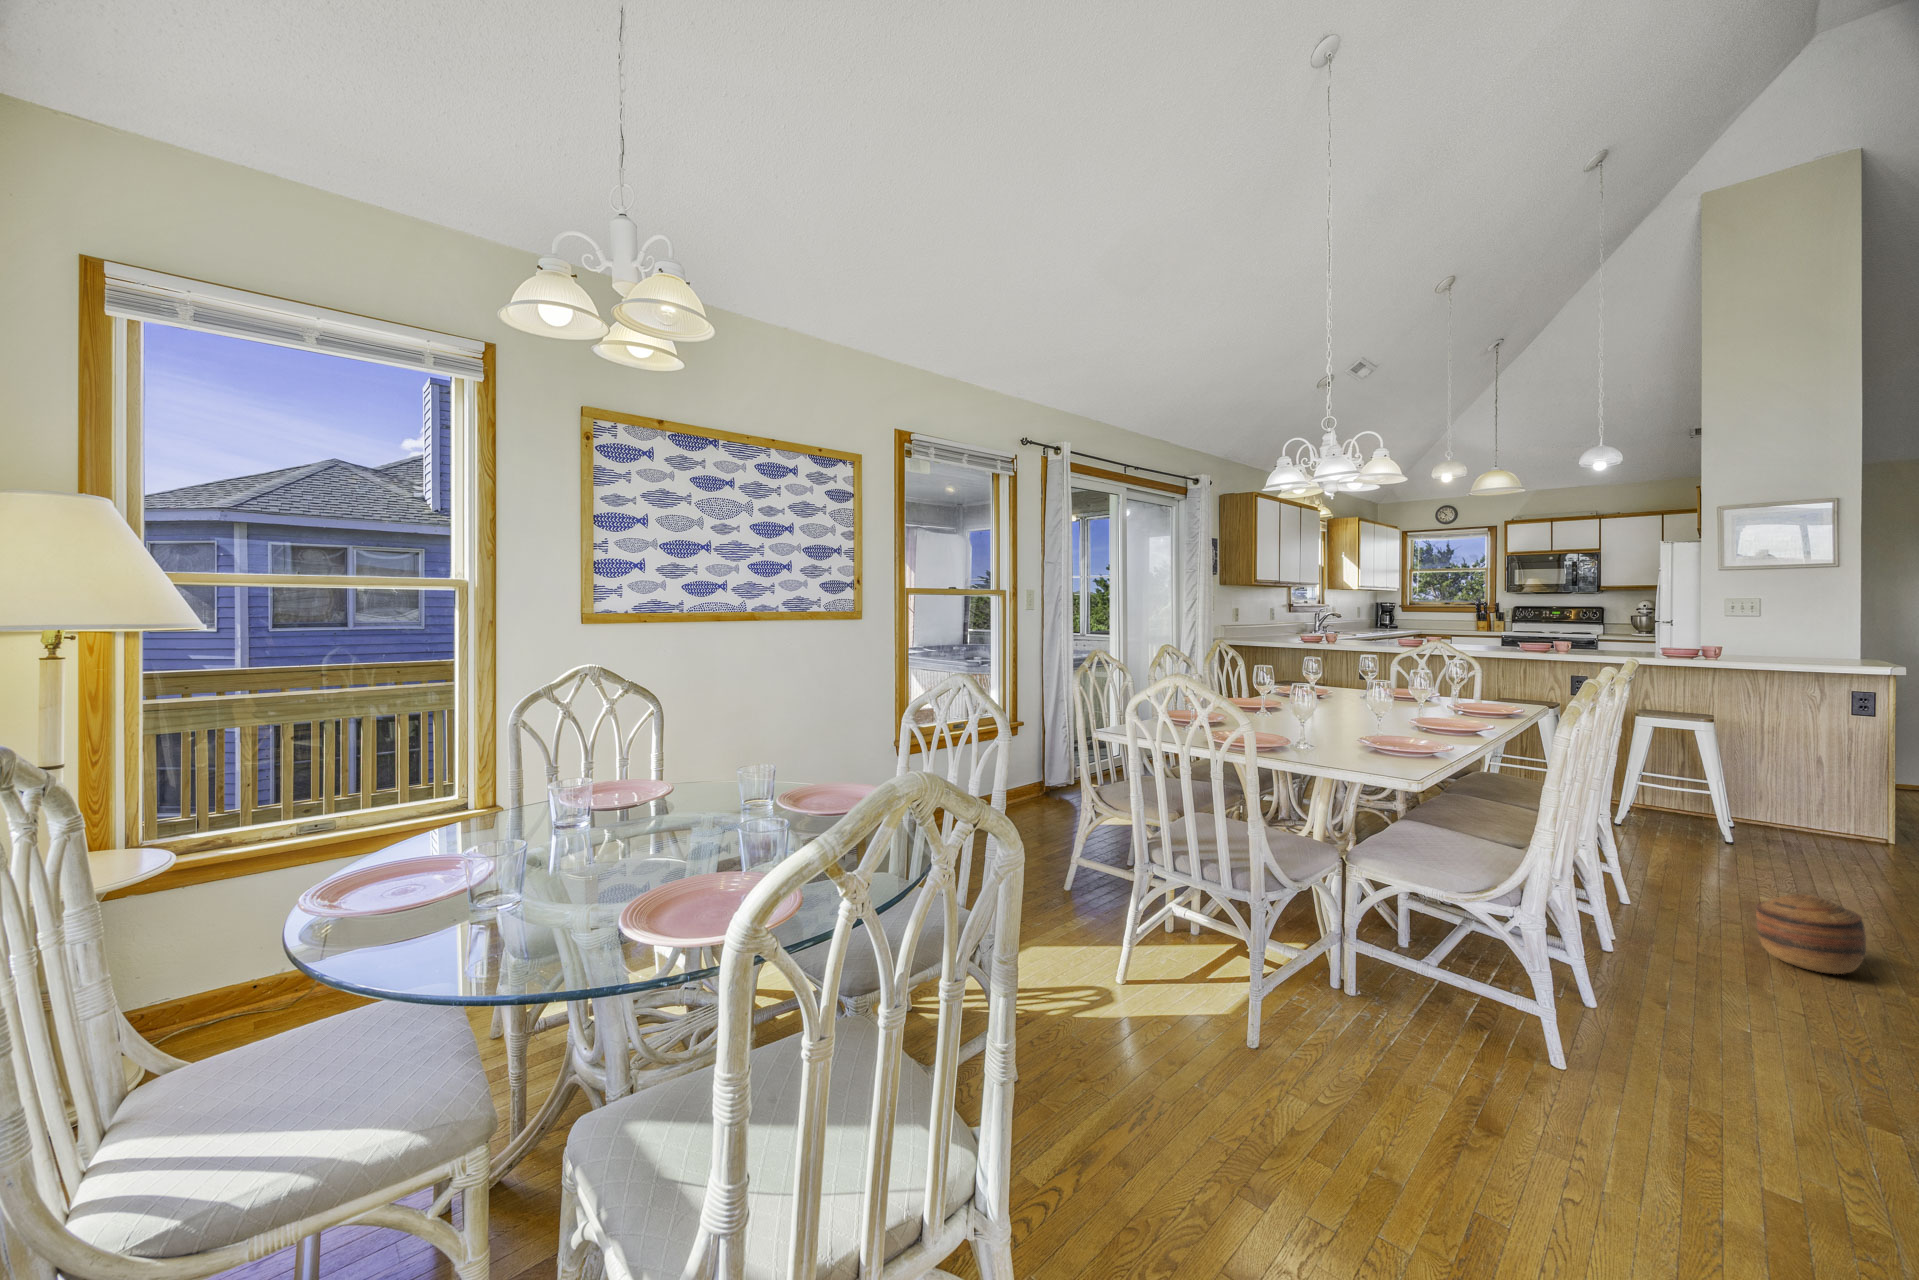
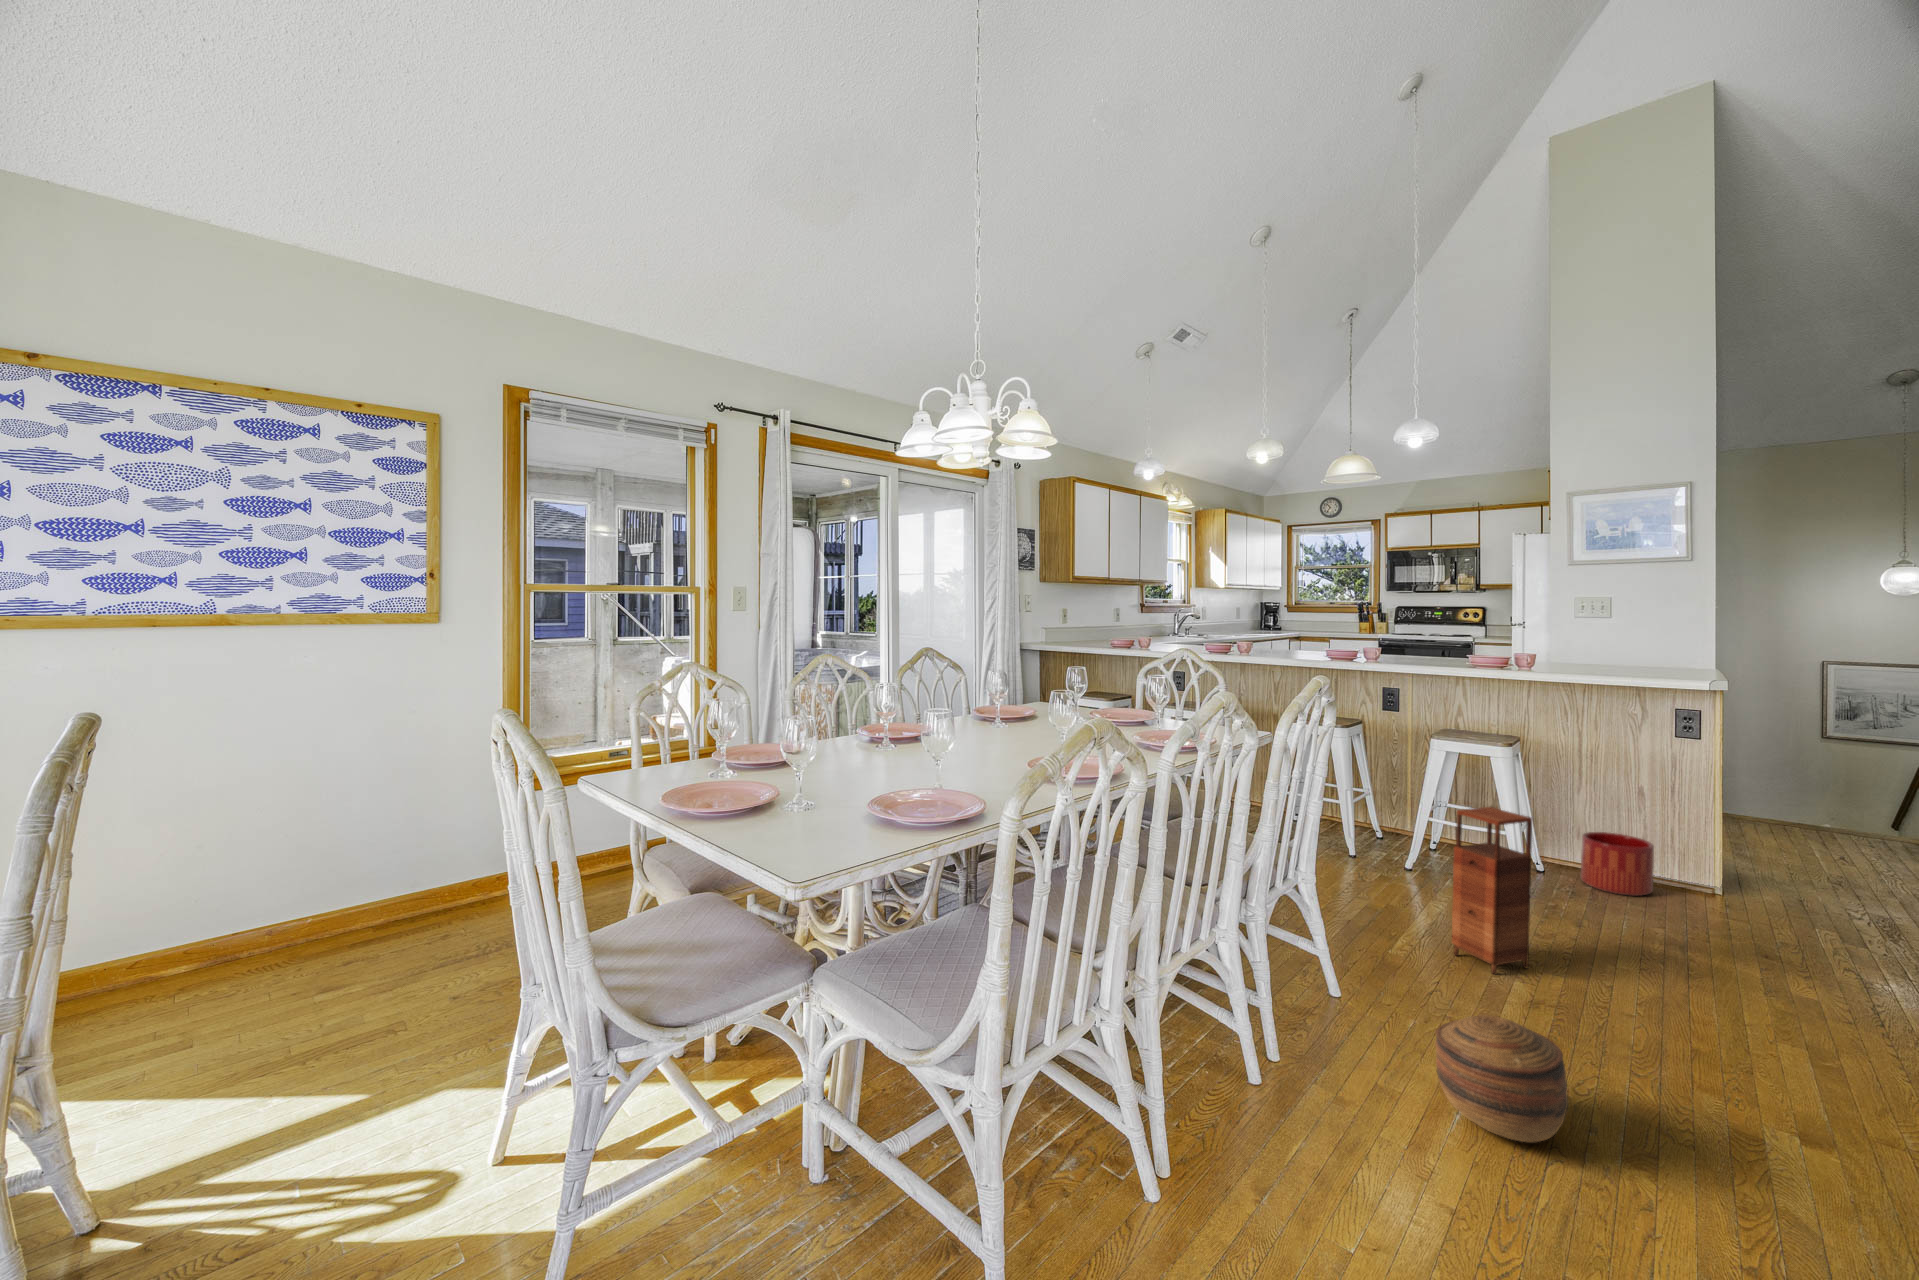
storage cabinet: none [1701,763,1770,889] -> present [1452,807,1532,974]
planter: none [1766,792,1833,841] -> present [1581,832,1654,896]

